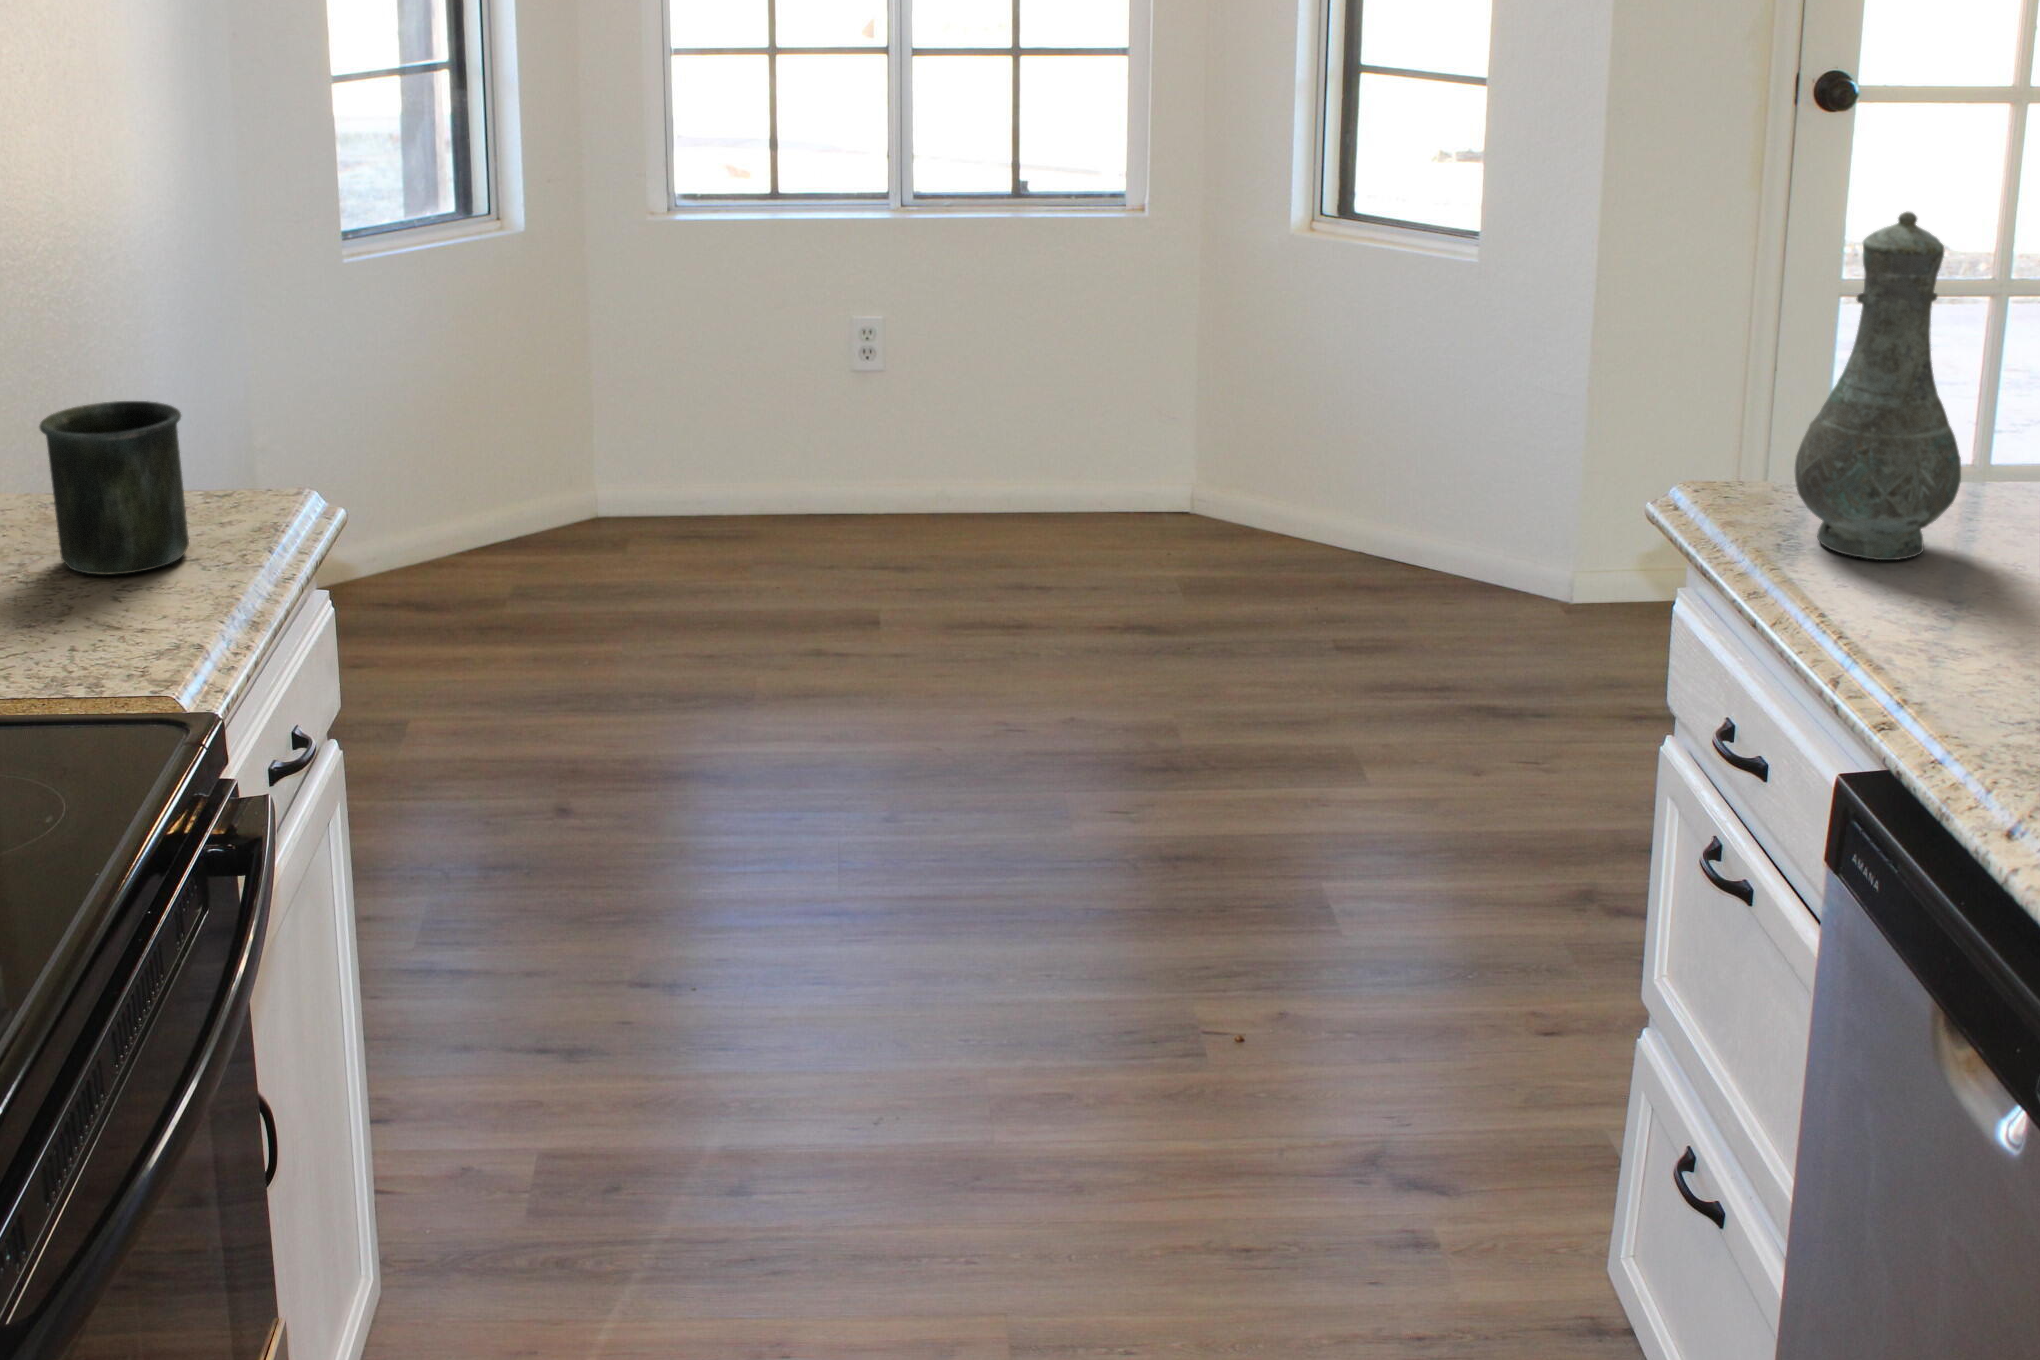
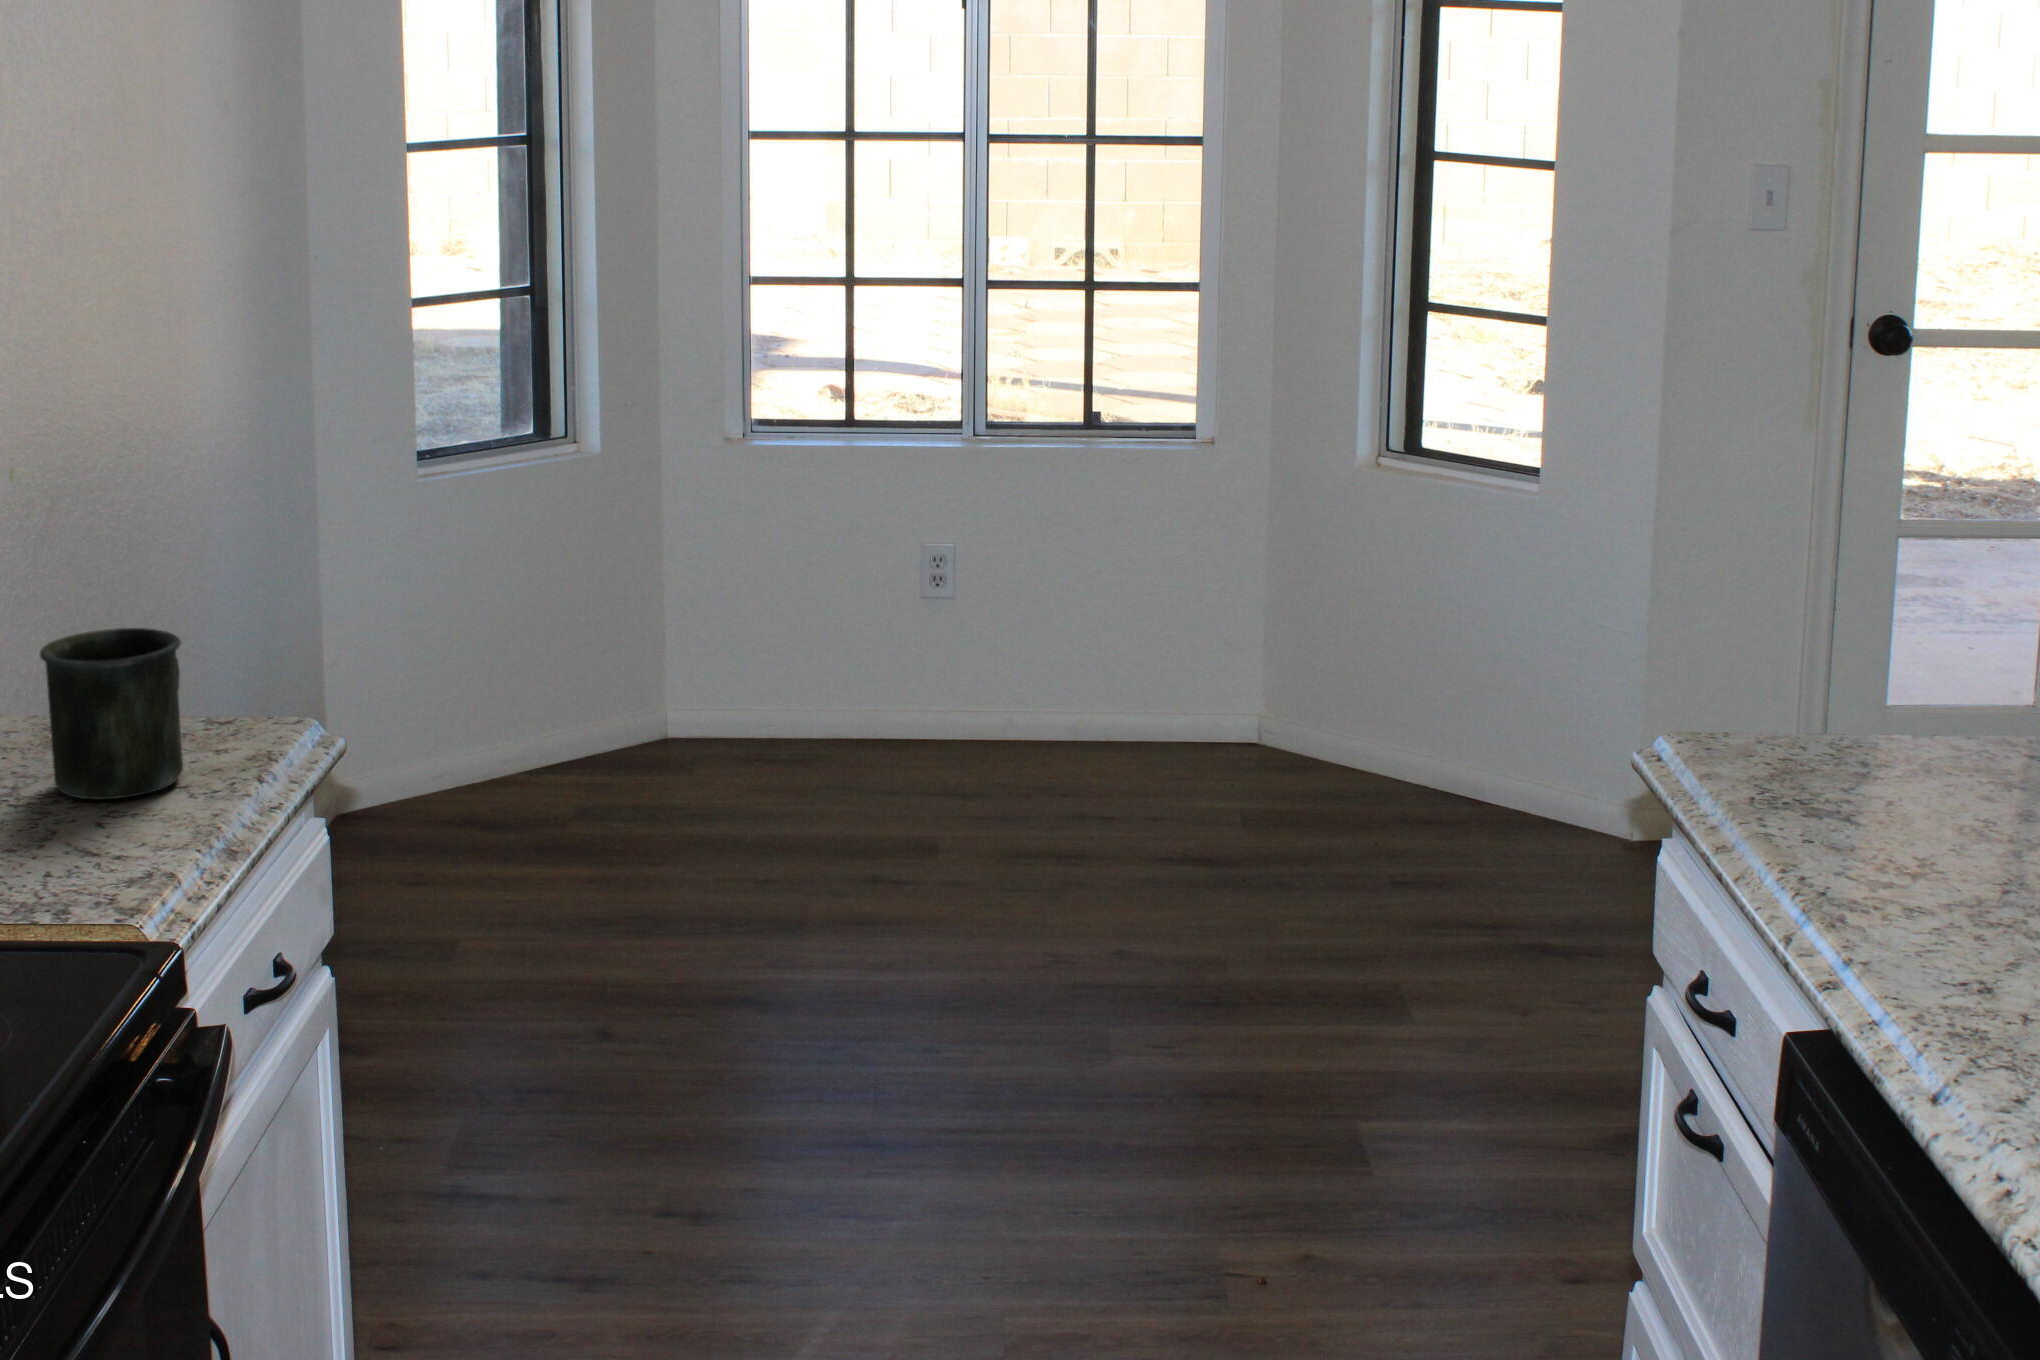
vase: present [1795,212,1961,560] -> none [1768,470,1930,813]

